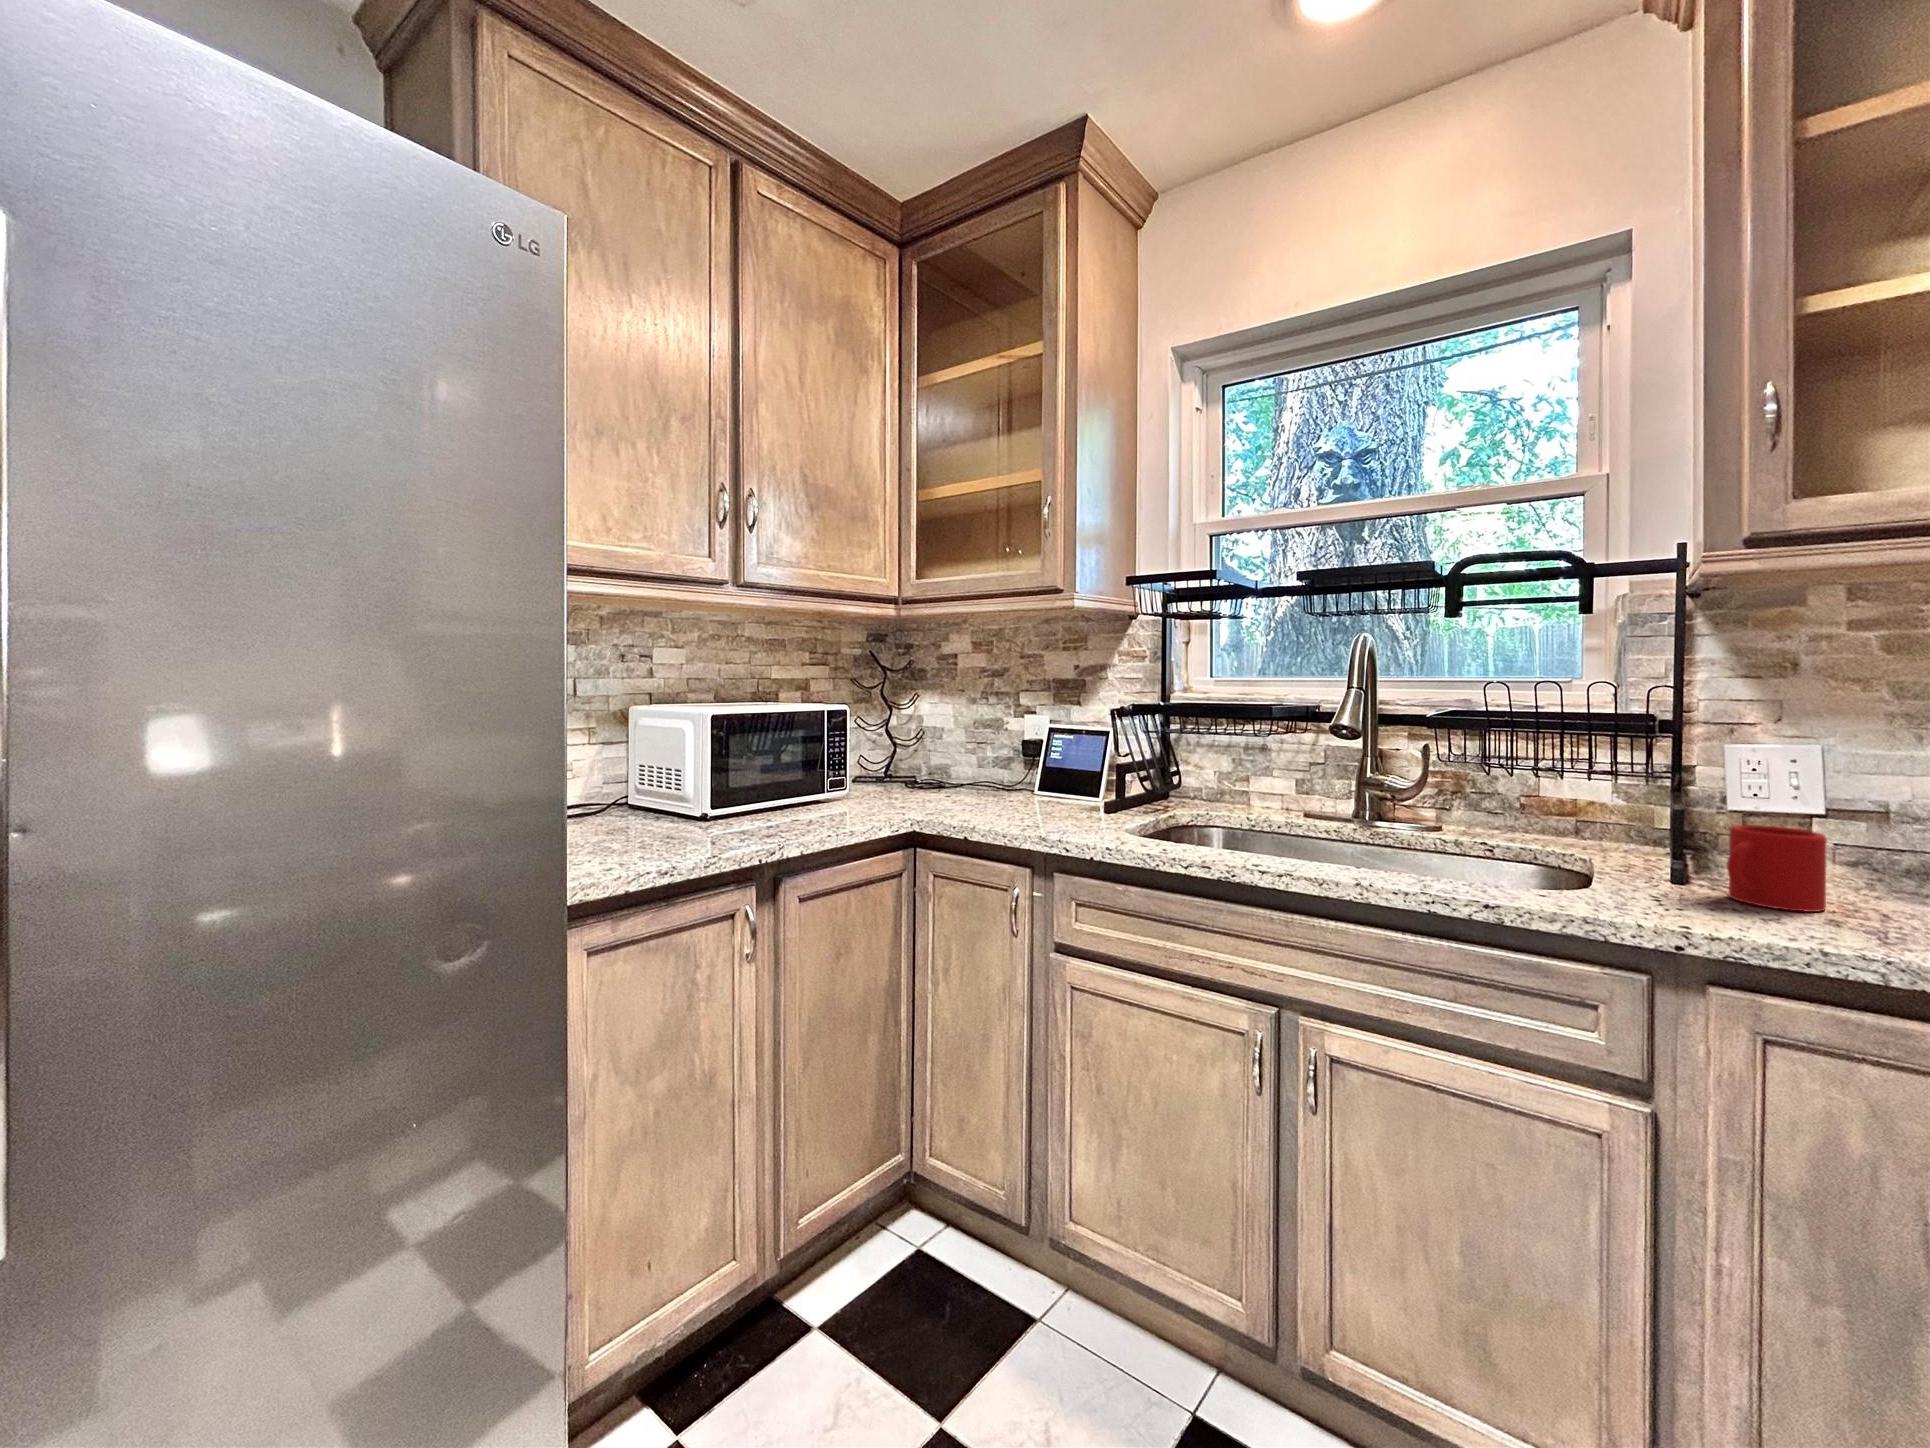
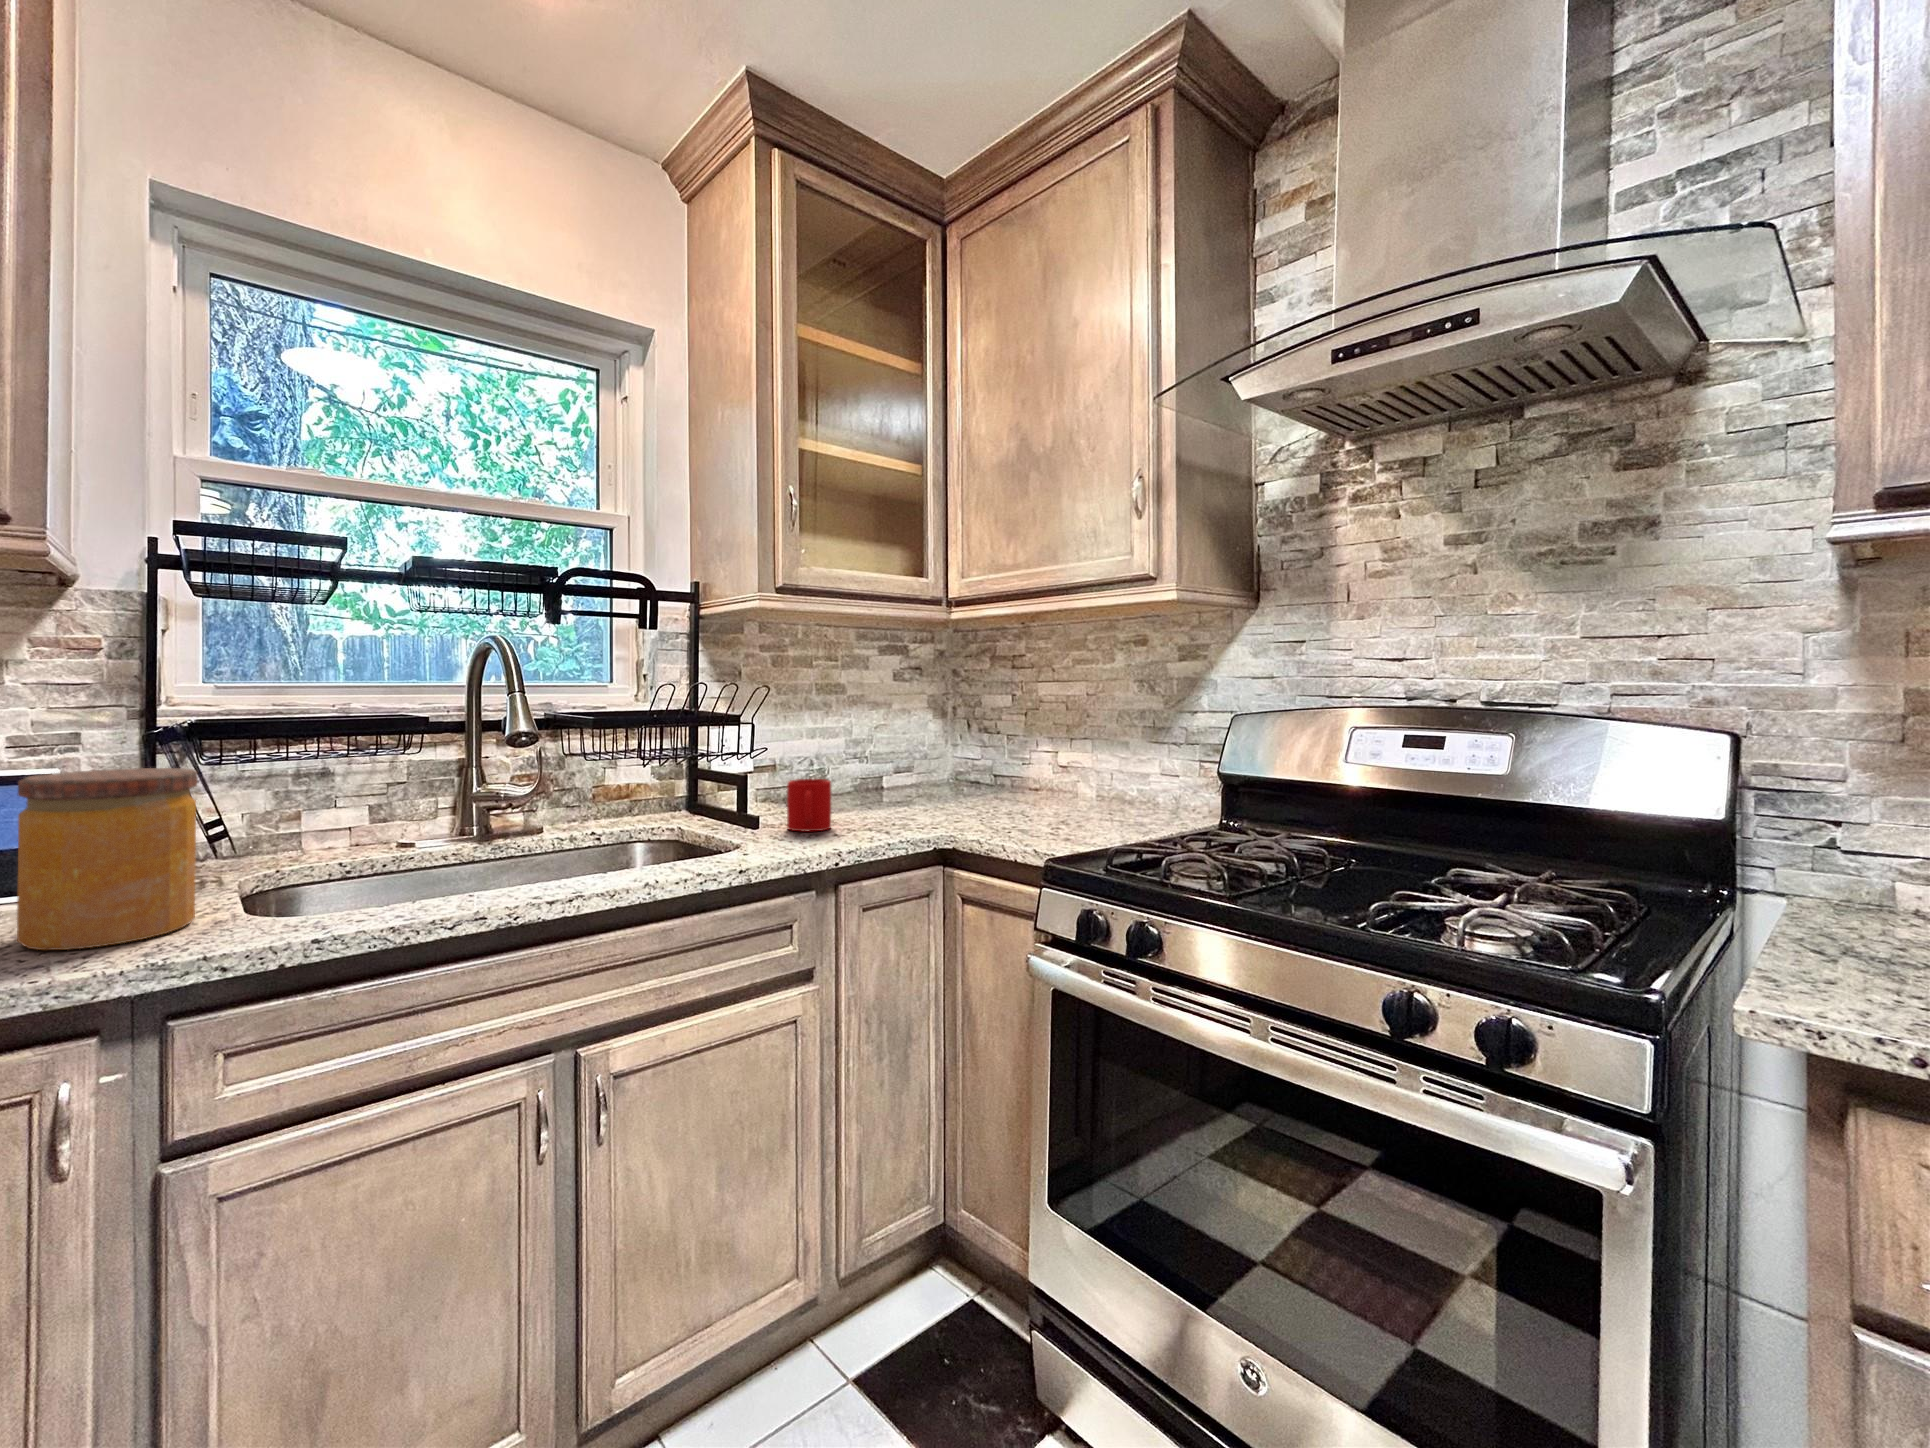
jar: none [1032,728,1109,827] -> present [17,768,197,950]

